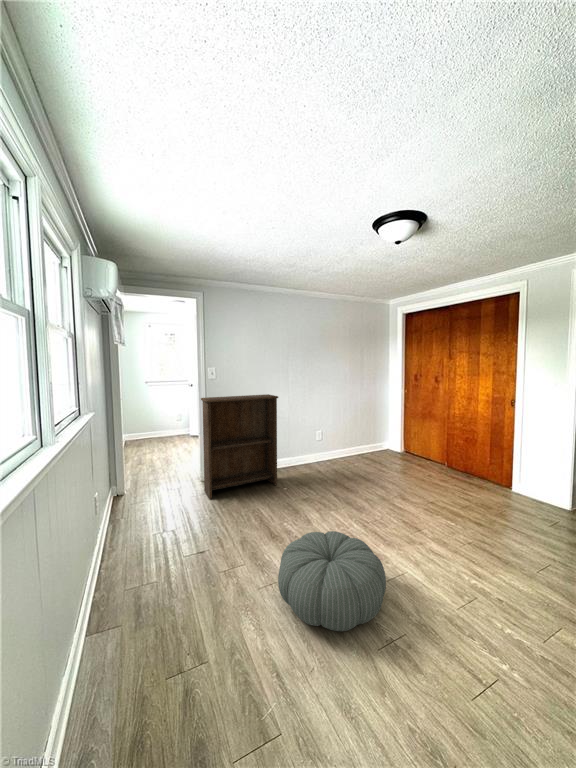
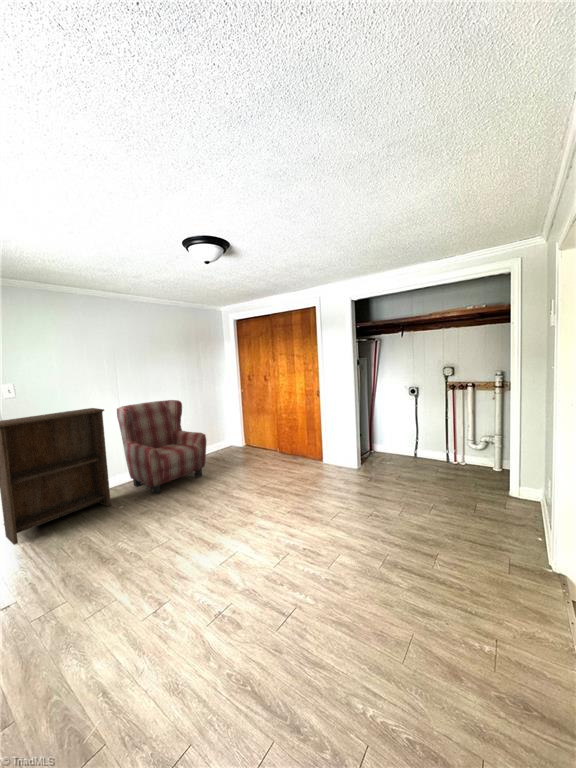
armchair: none [286,394,366,485] -> present [117,400,206,495]
pouf: present [278,531,386,631] -> none [105,536,216,633]

